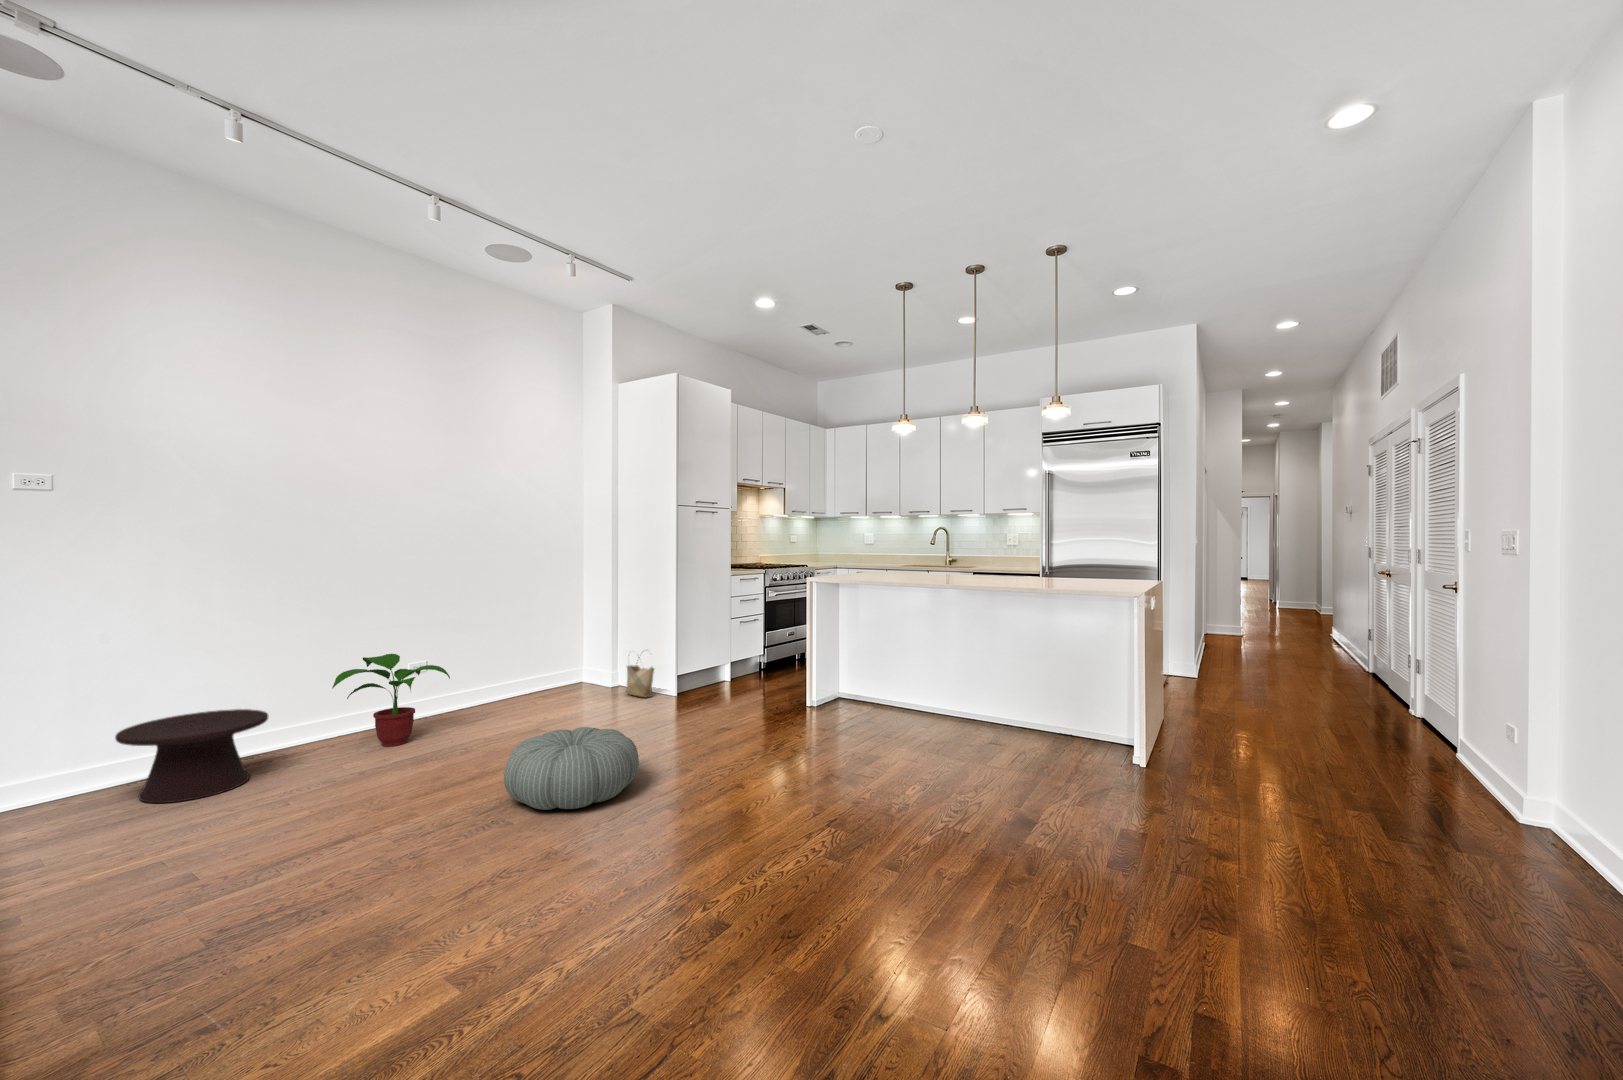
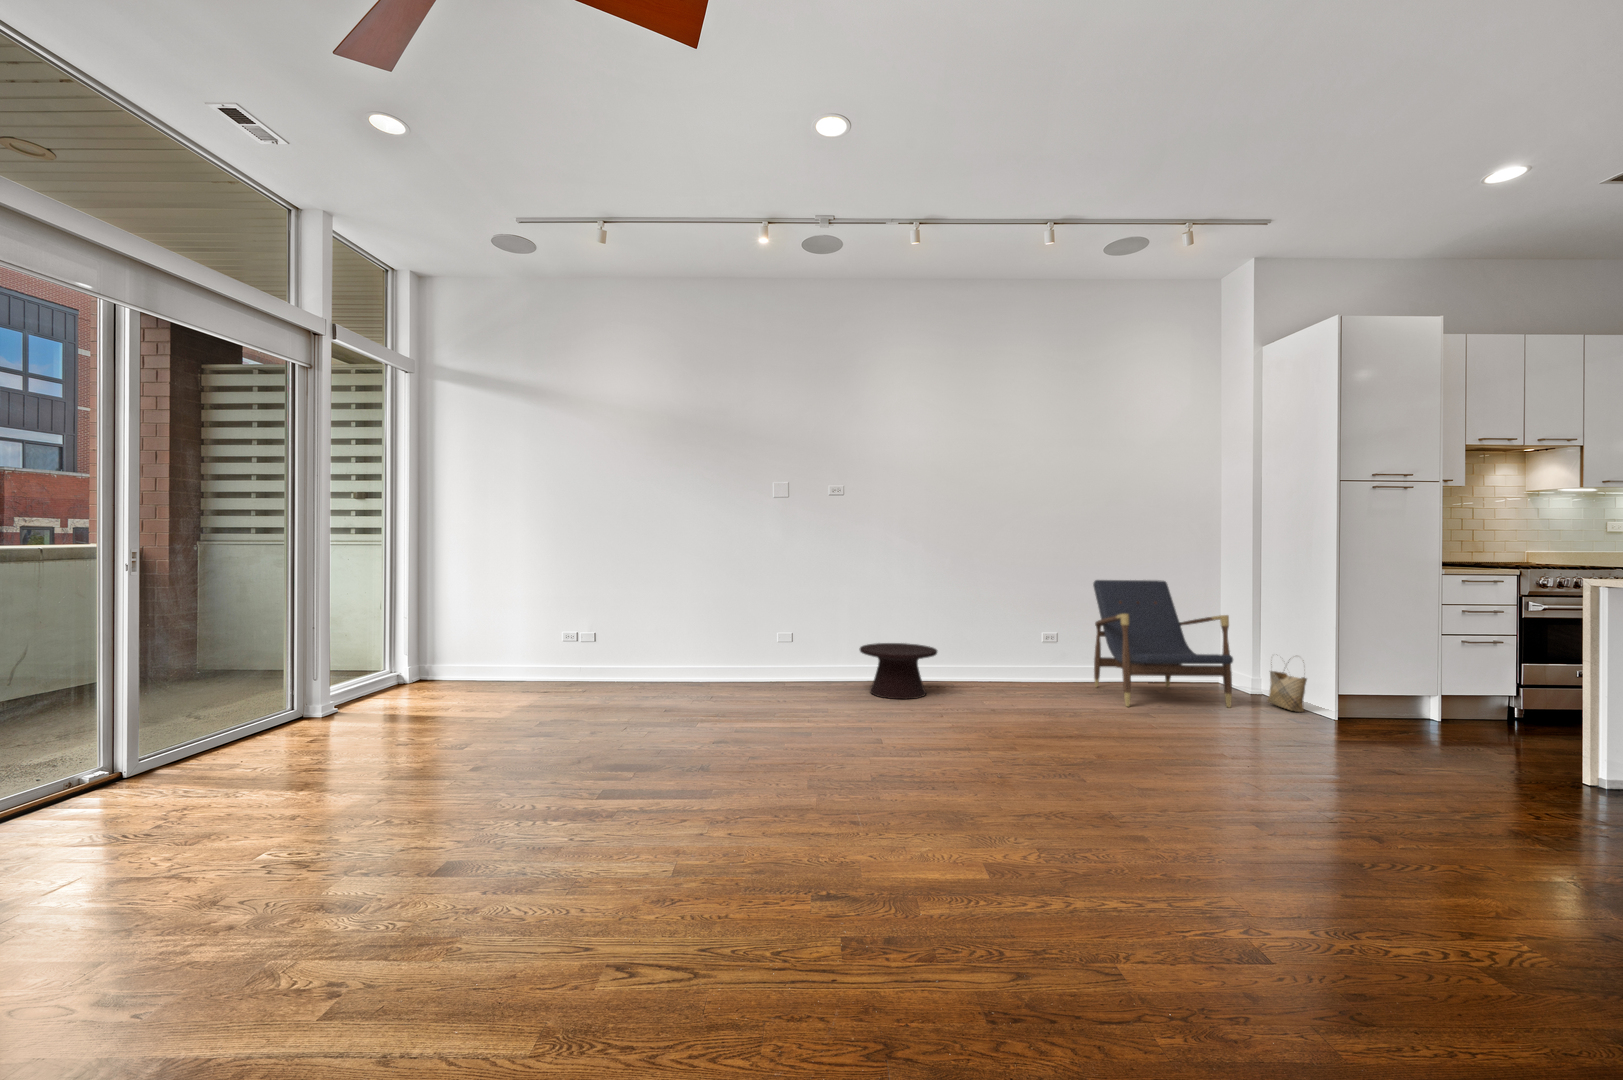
lounge chair: none [468,592,604,728] -> present [1093,580,1233,708]
potted plant: present [332,654,450,746] -> none [977,621,1068,698]
pouf: present [504,727,639,810] -> none [1085,707,1236,790]

